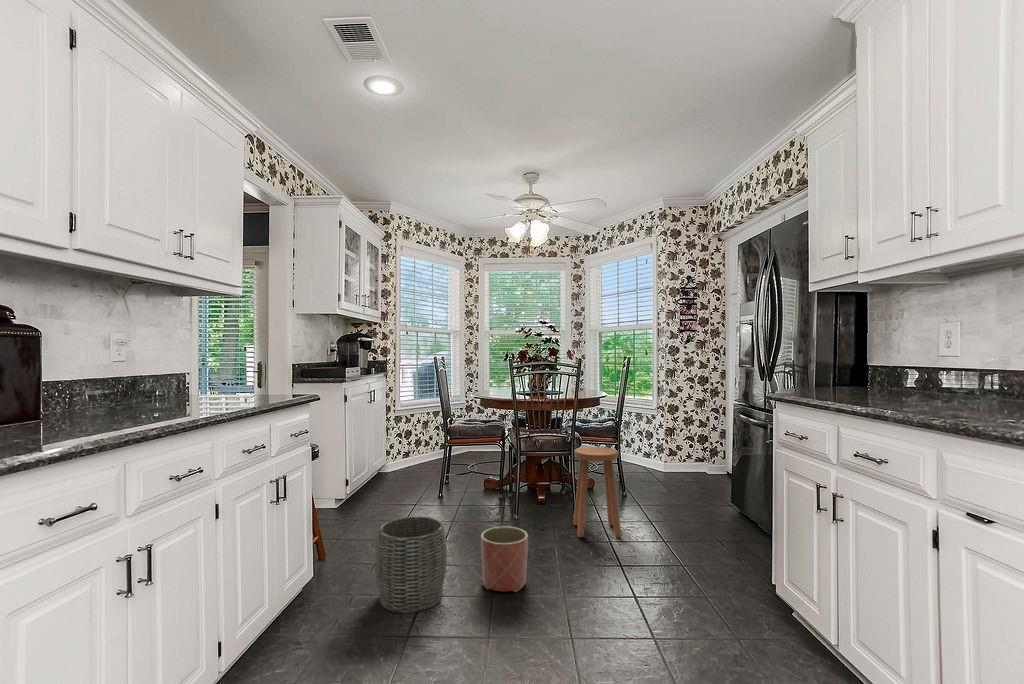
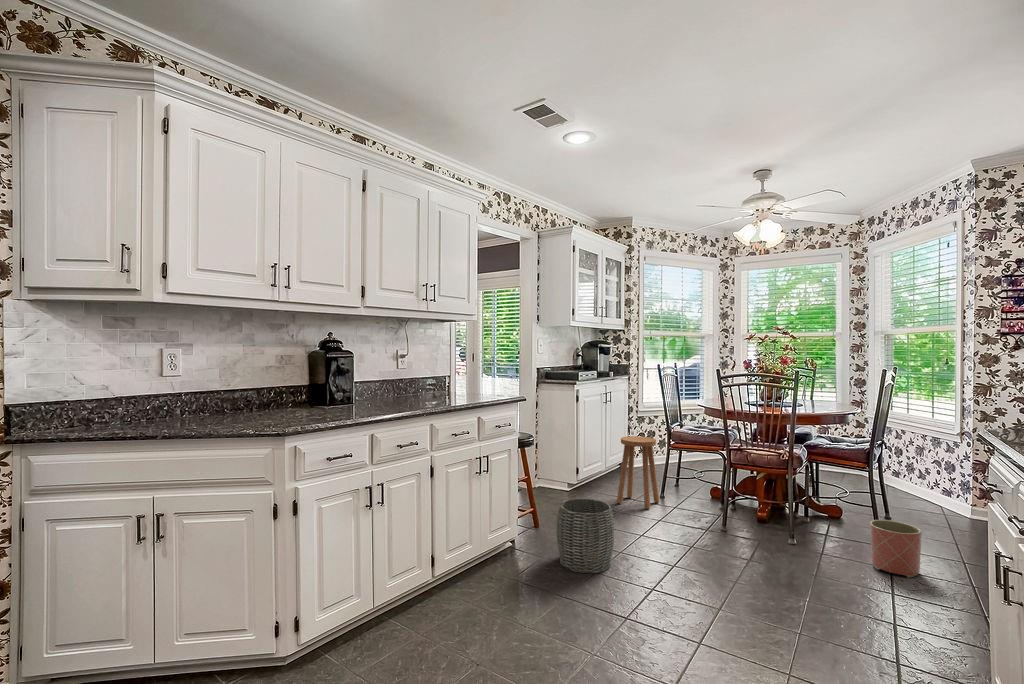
stool: present [573,447,621,537] -> present [617,436,659,509]
planter: present [481,527,528,592] -> present [870,520,922,578]

